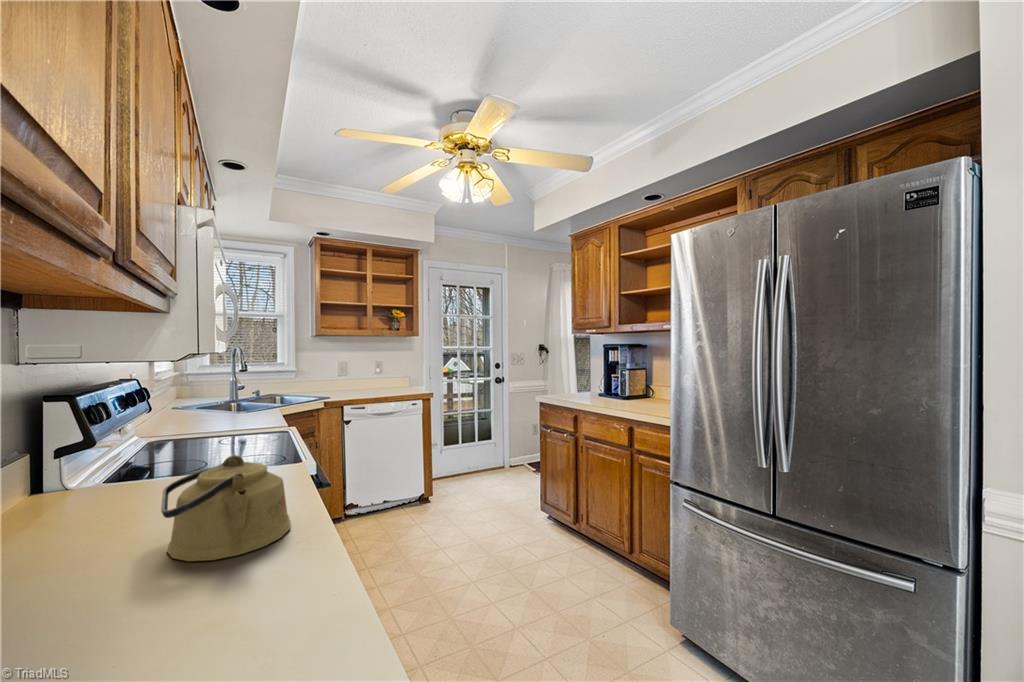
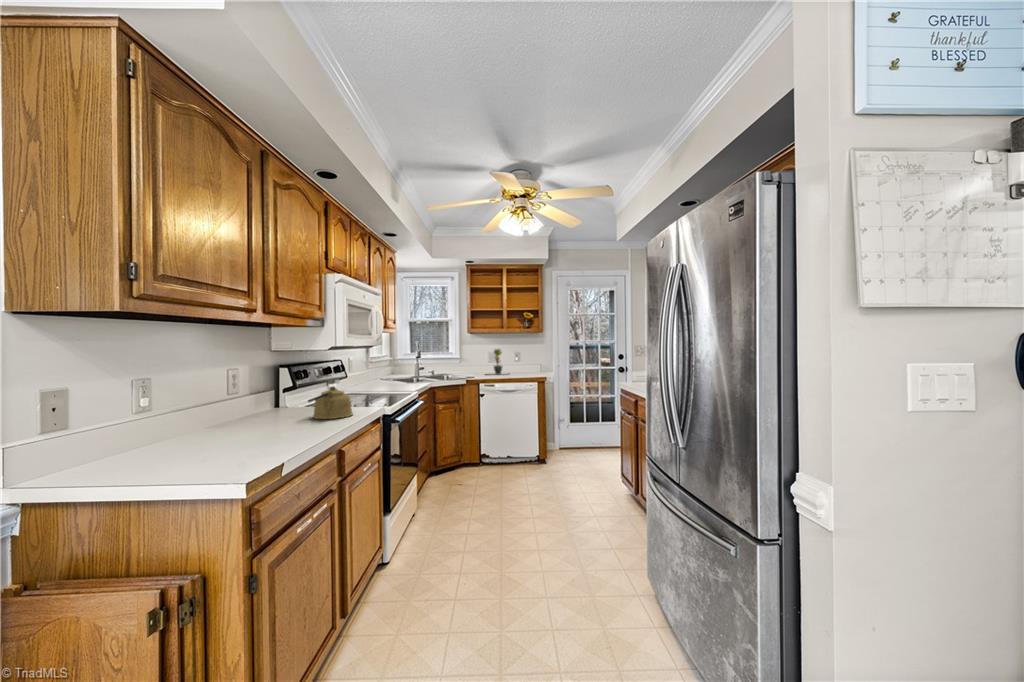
potted plant: none [340,356,374,392] -> present [488,349,508,375]

